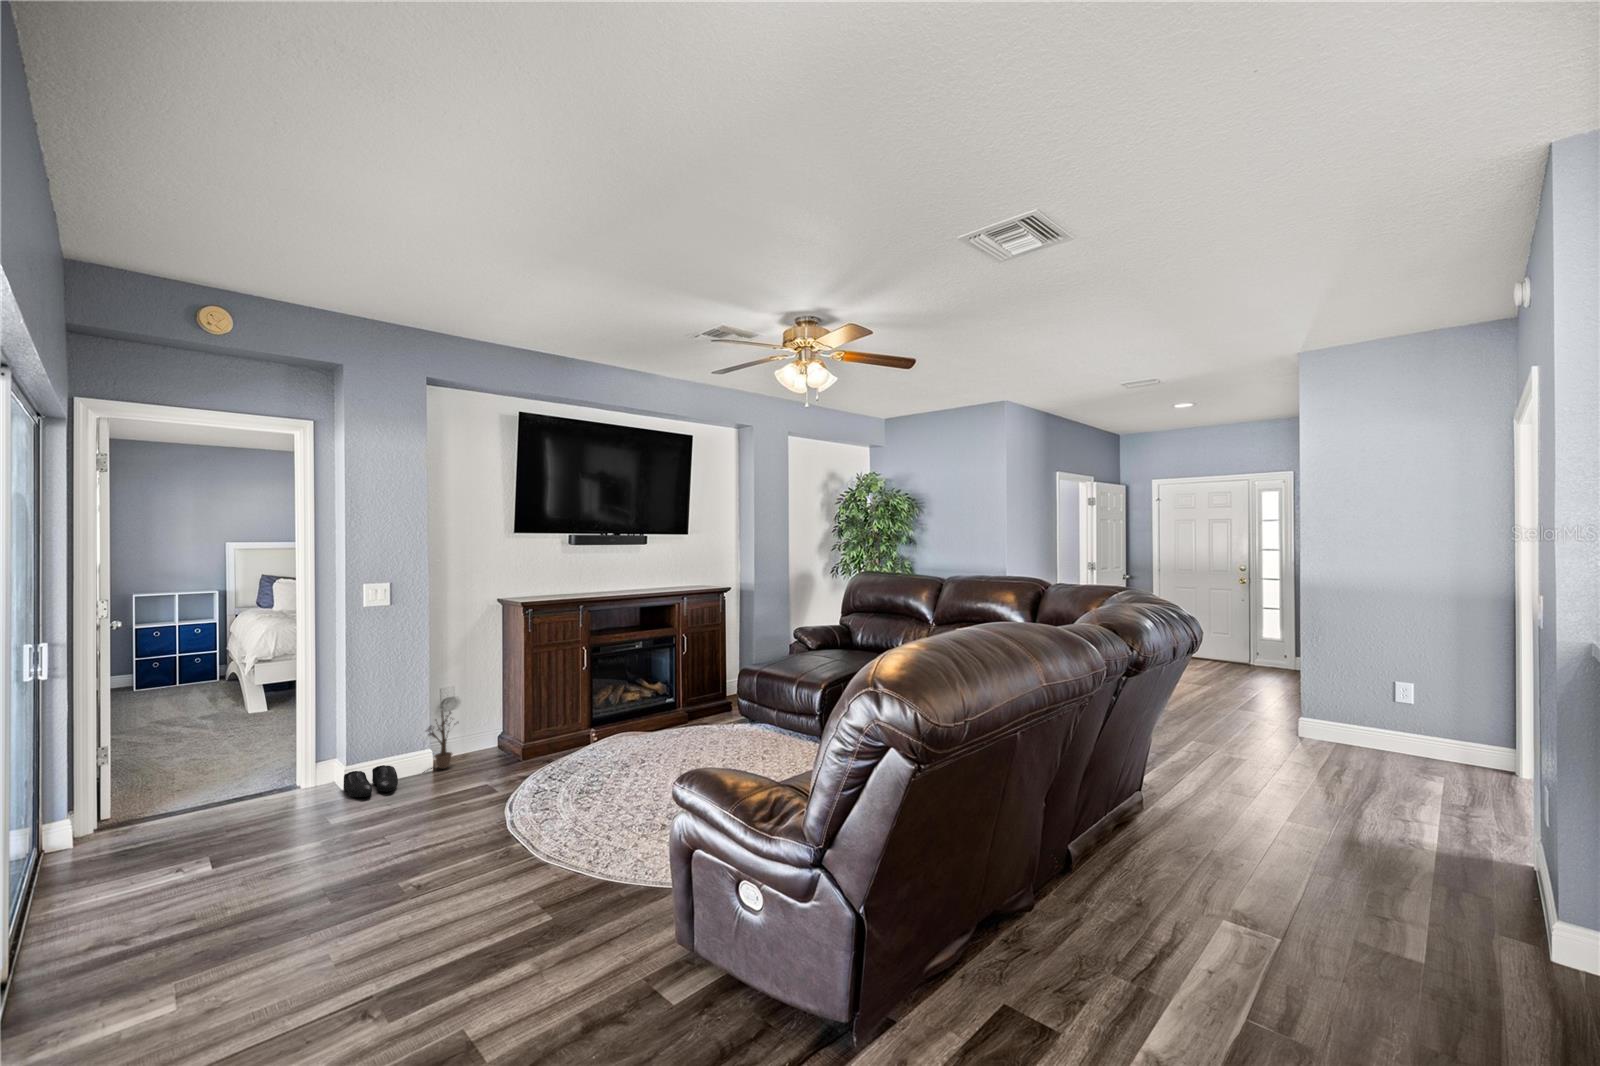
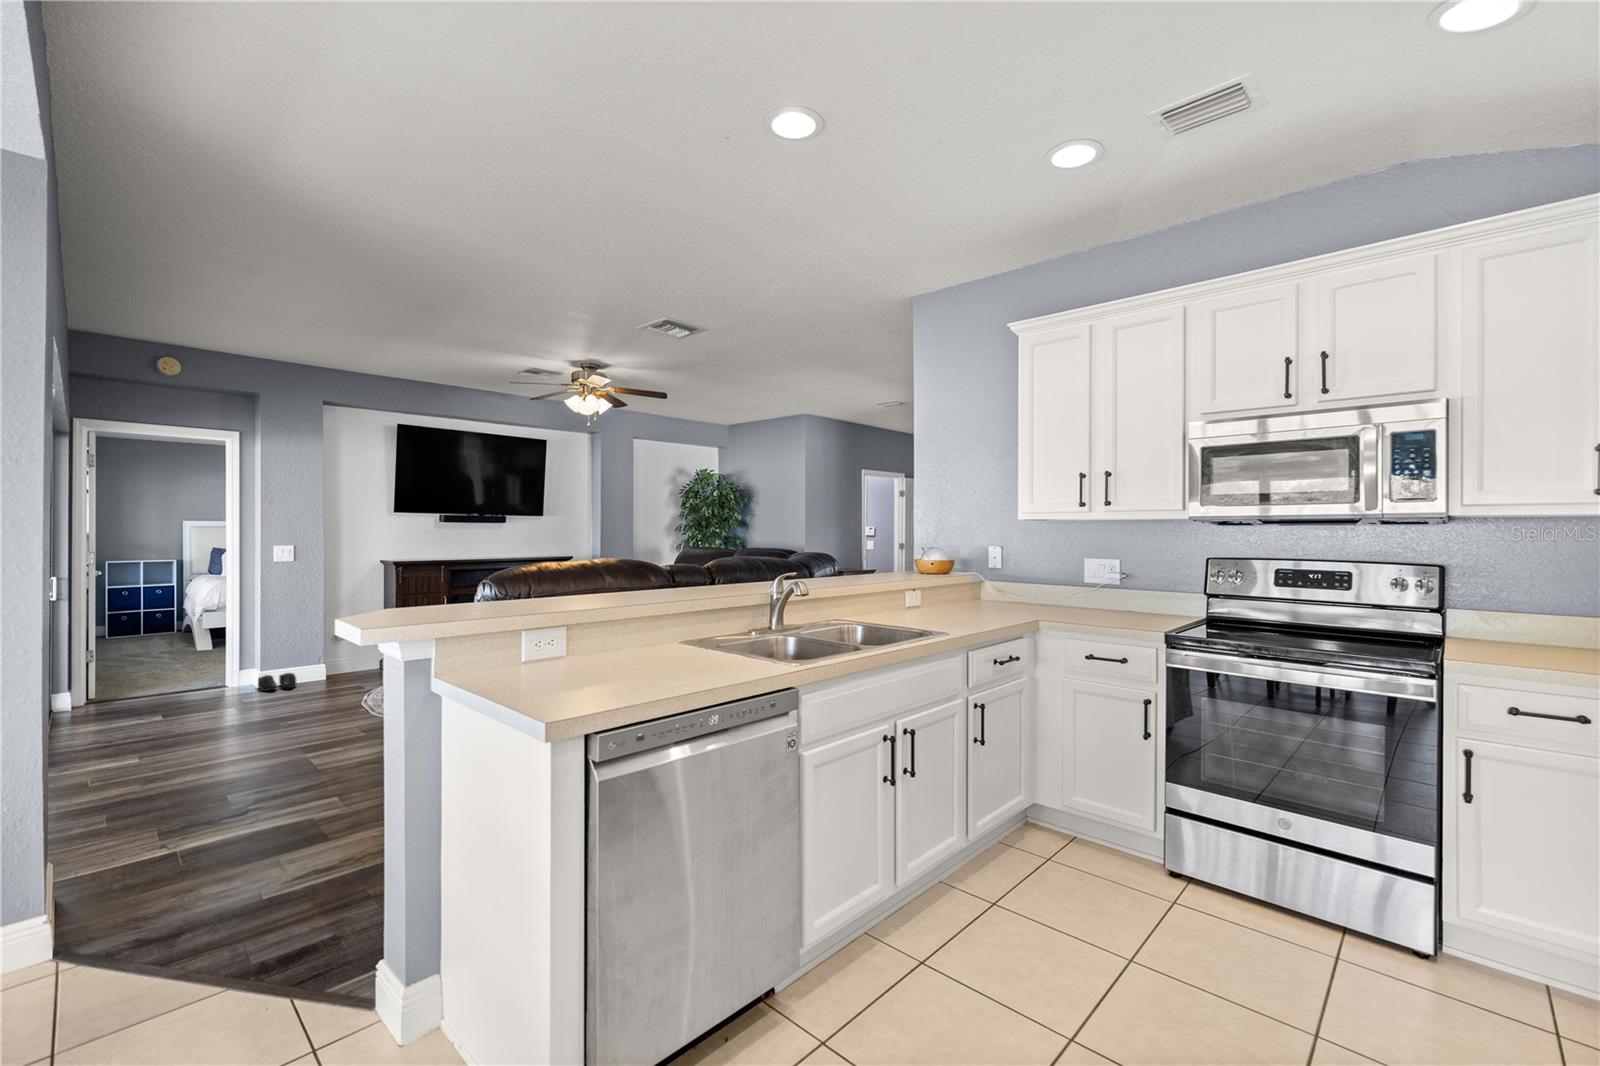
decorative plant: present [423,711,453,773] -> none [316,638,346,681]

